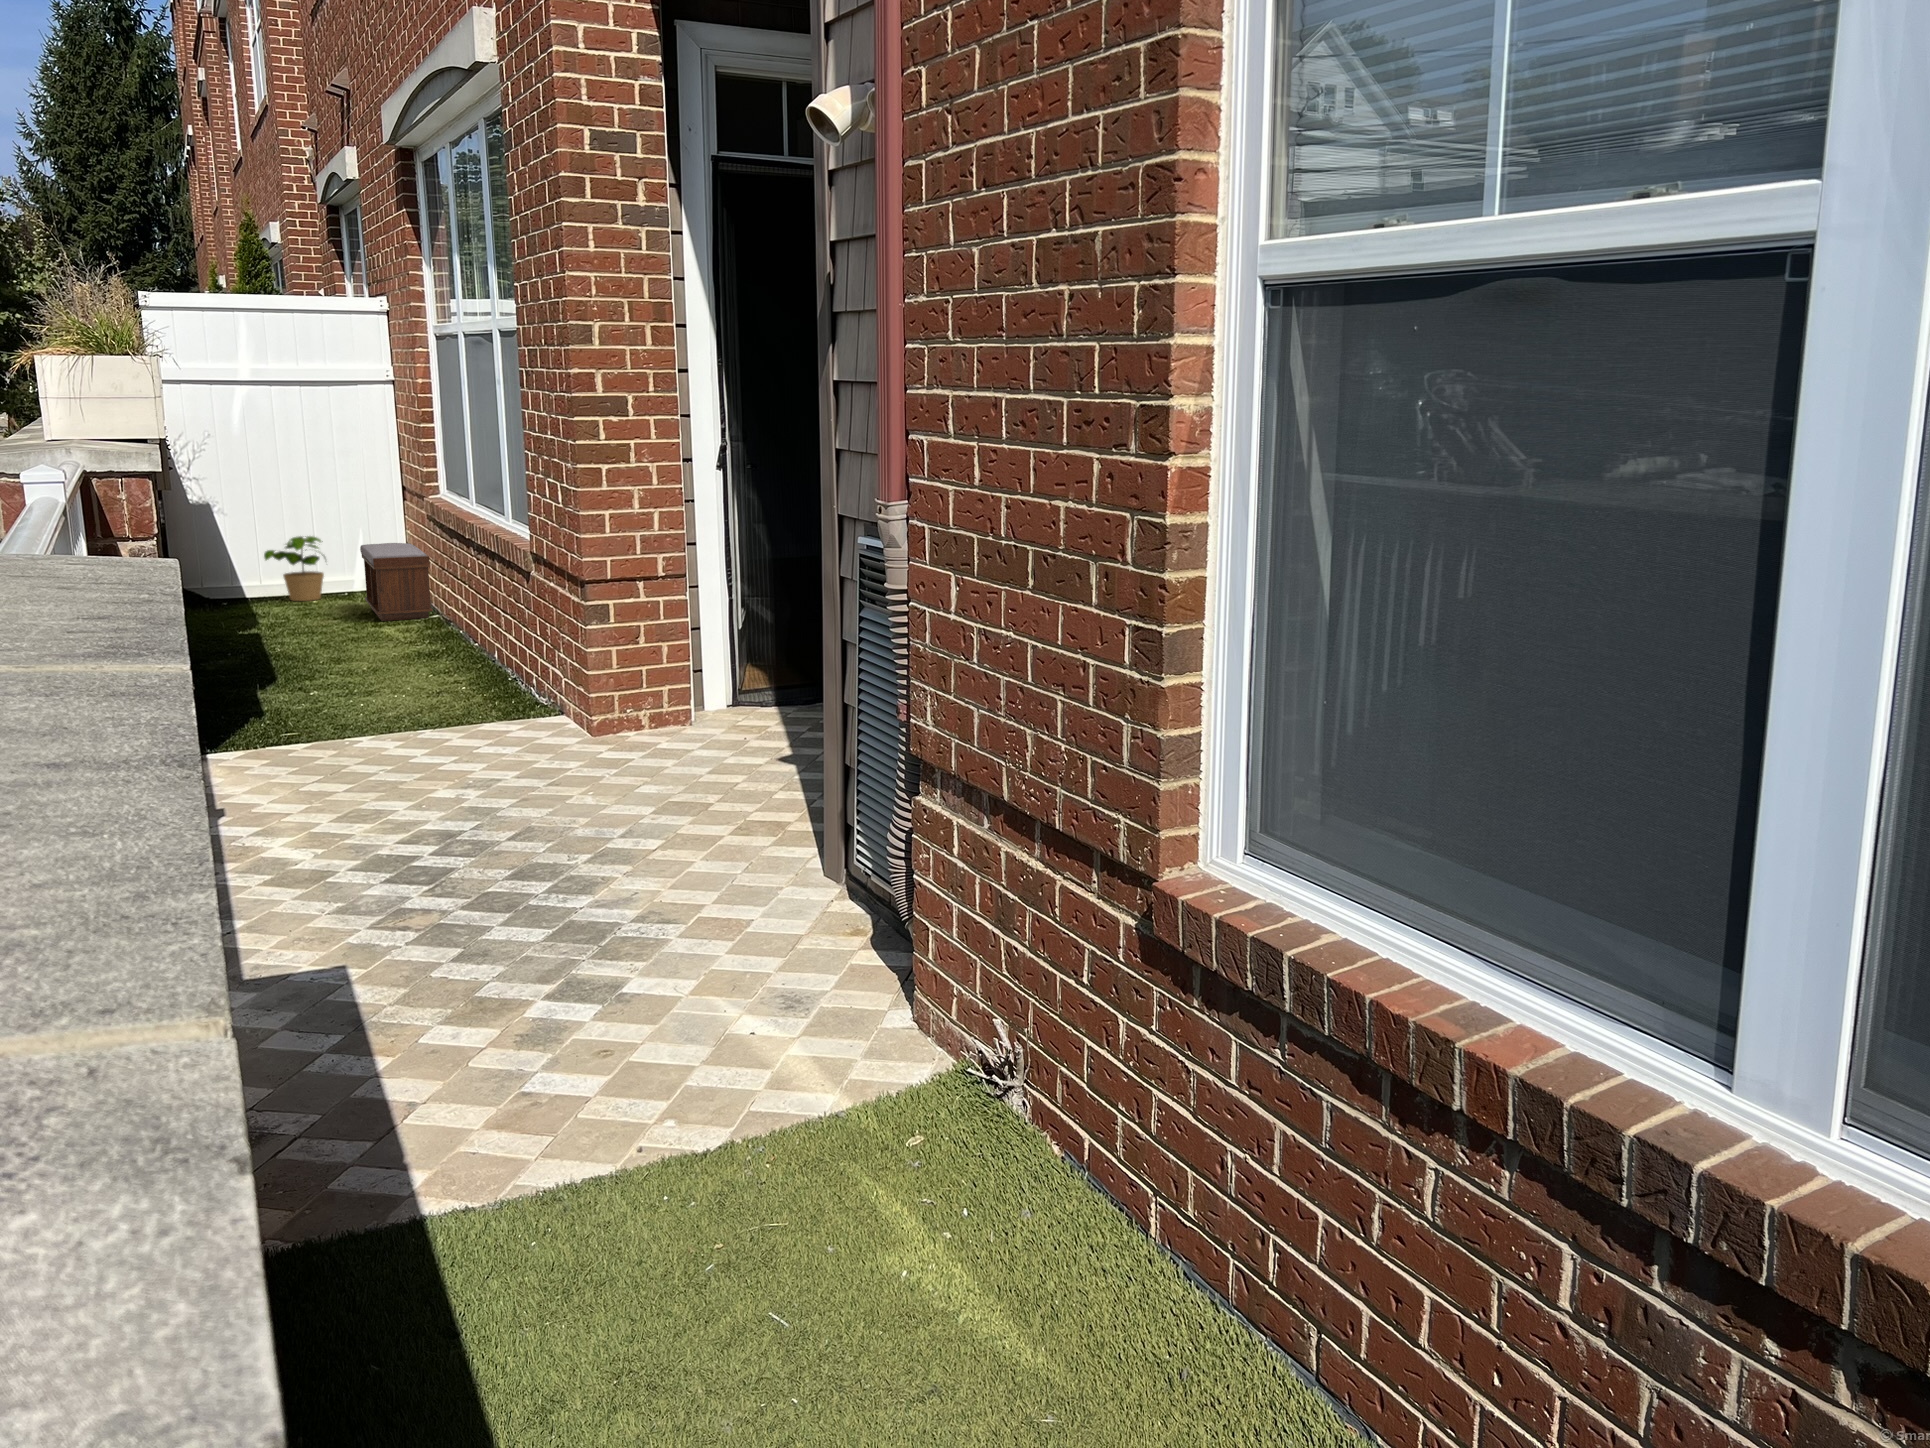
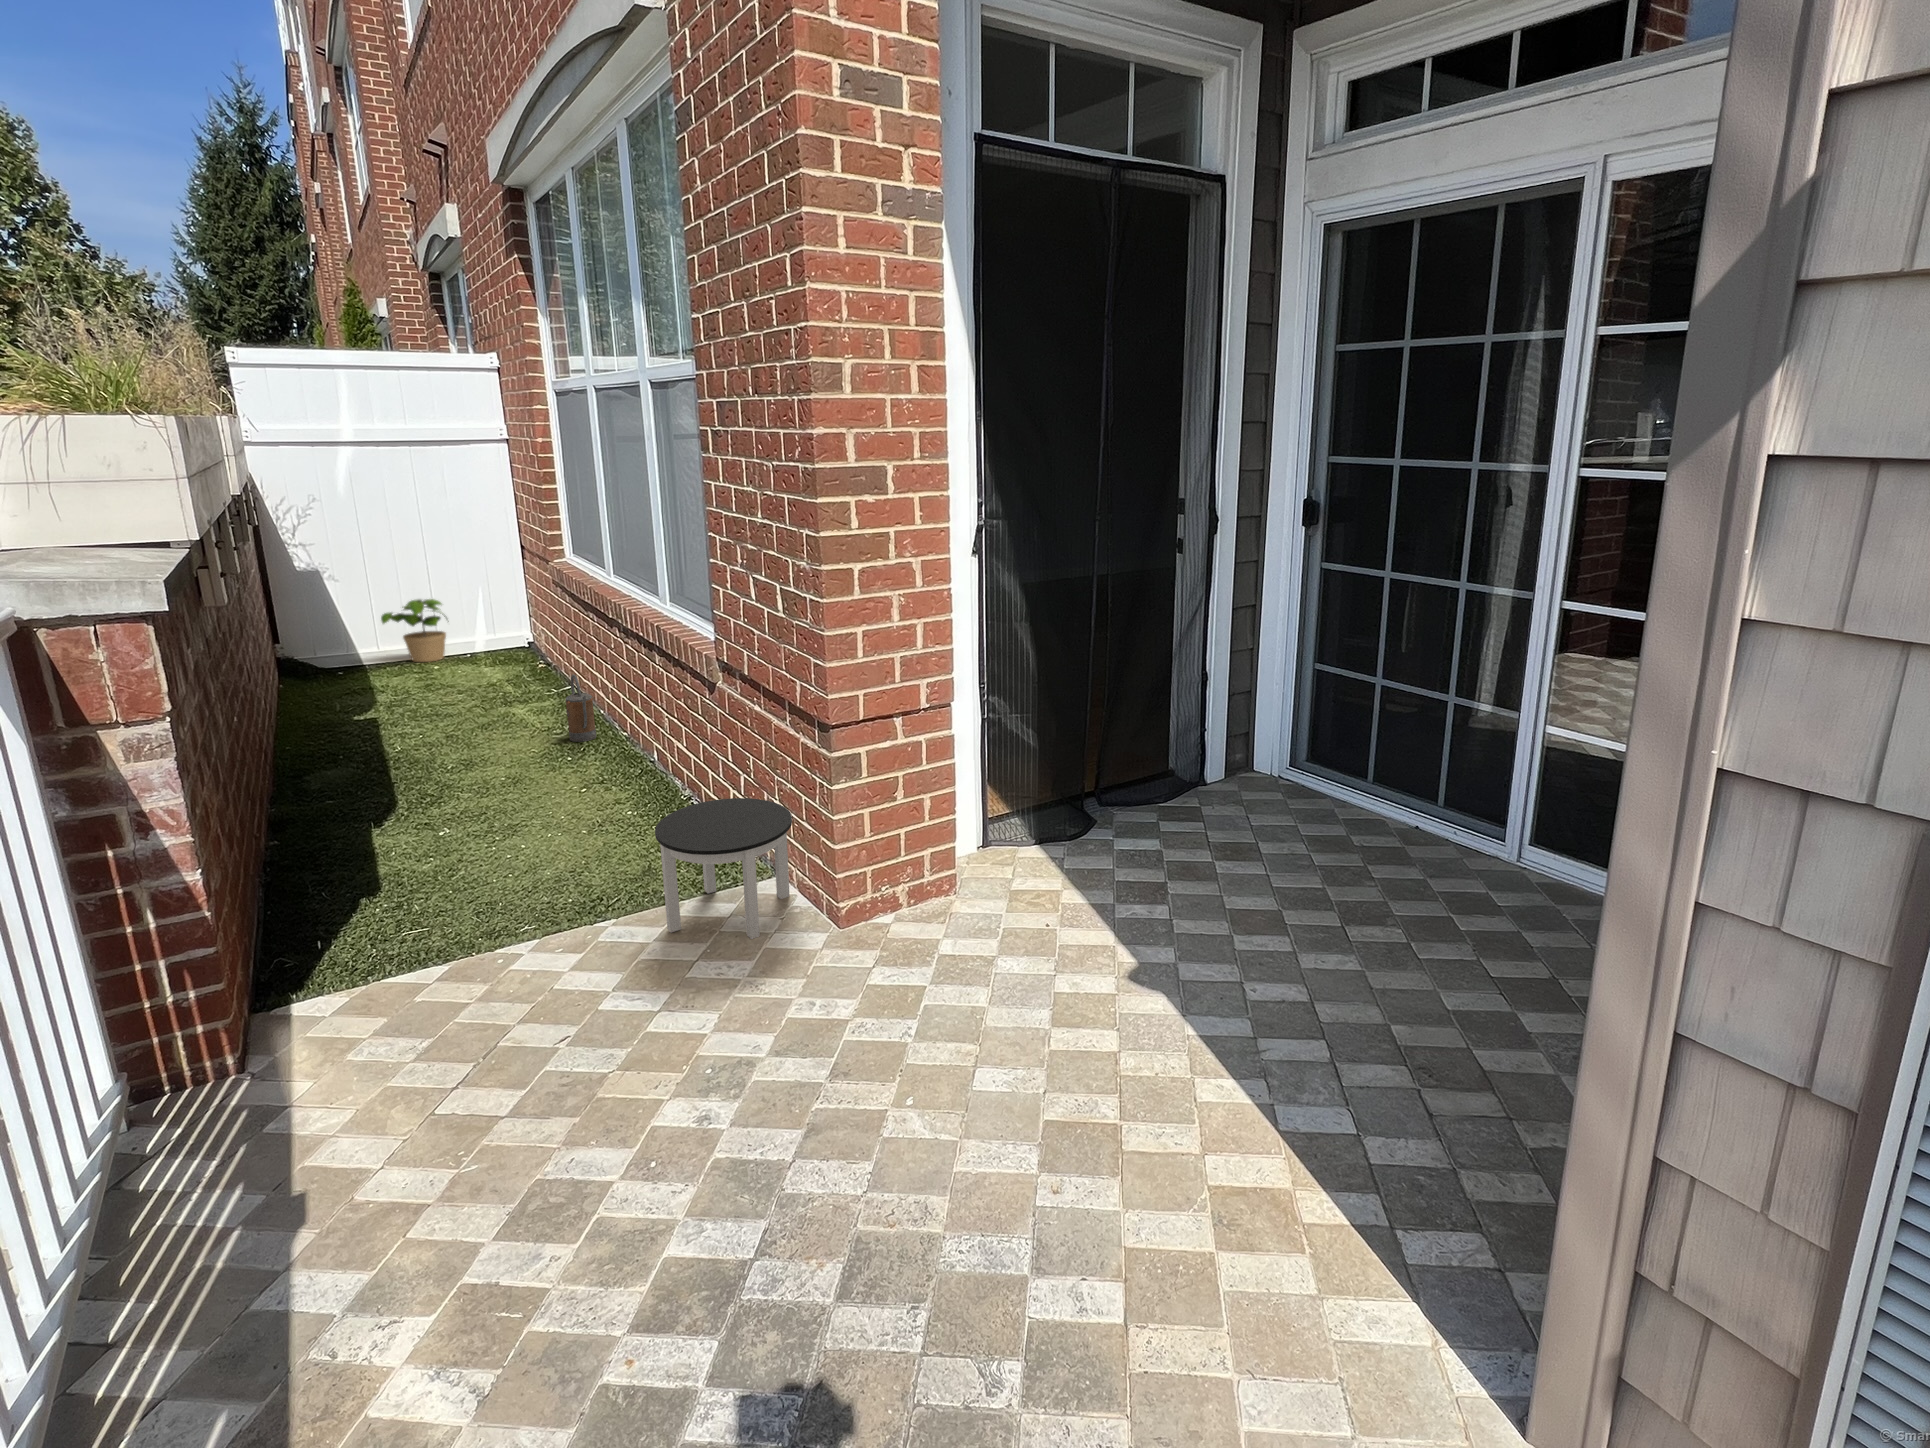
bench: present [360,543,433,621] -> none [484,605,566,691]
watering can: none [423,591,450,652] -> present [566,674,596,742]
round table: none [461,651,564,742] -> present [655,798,792,939]

